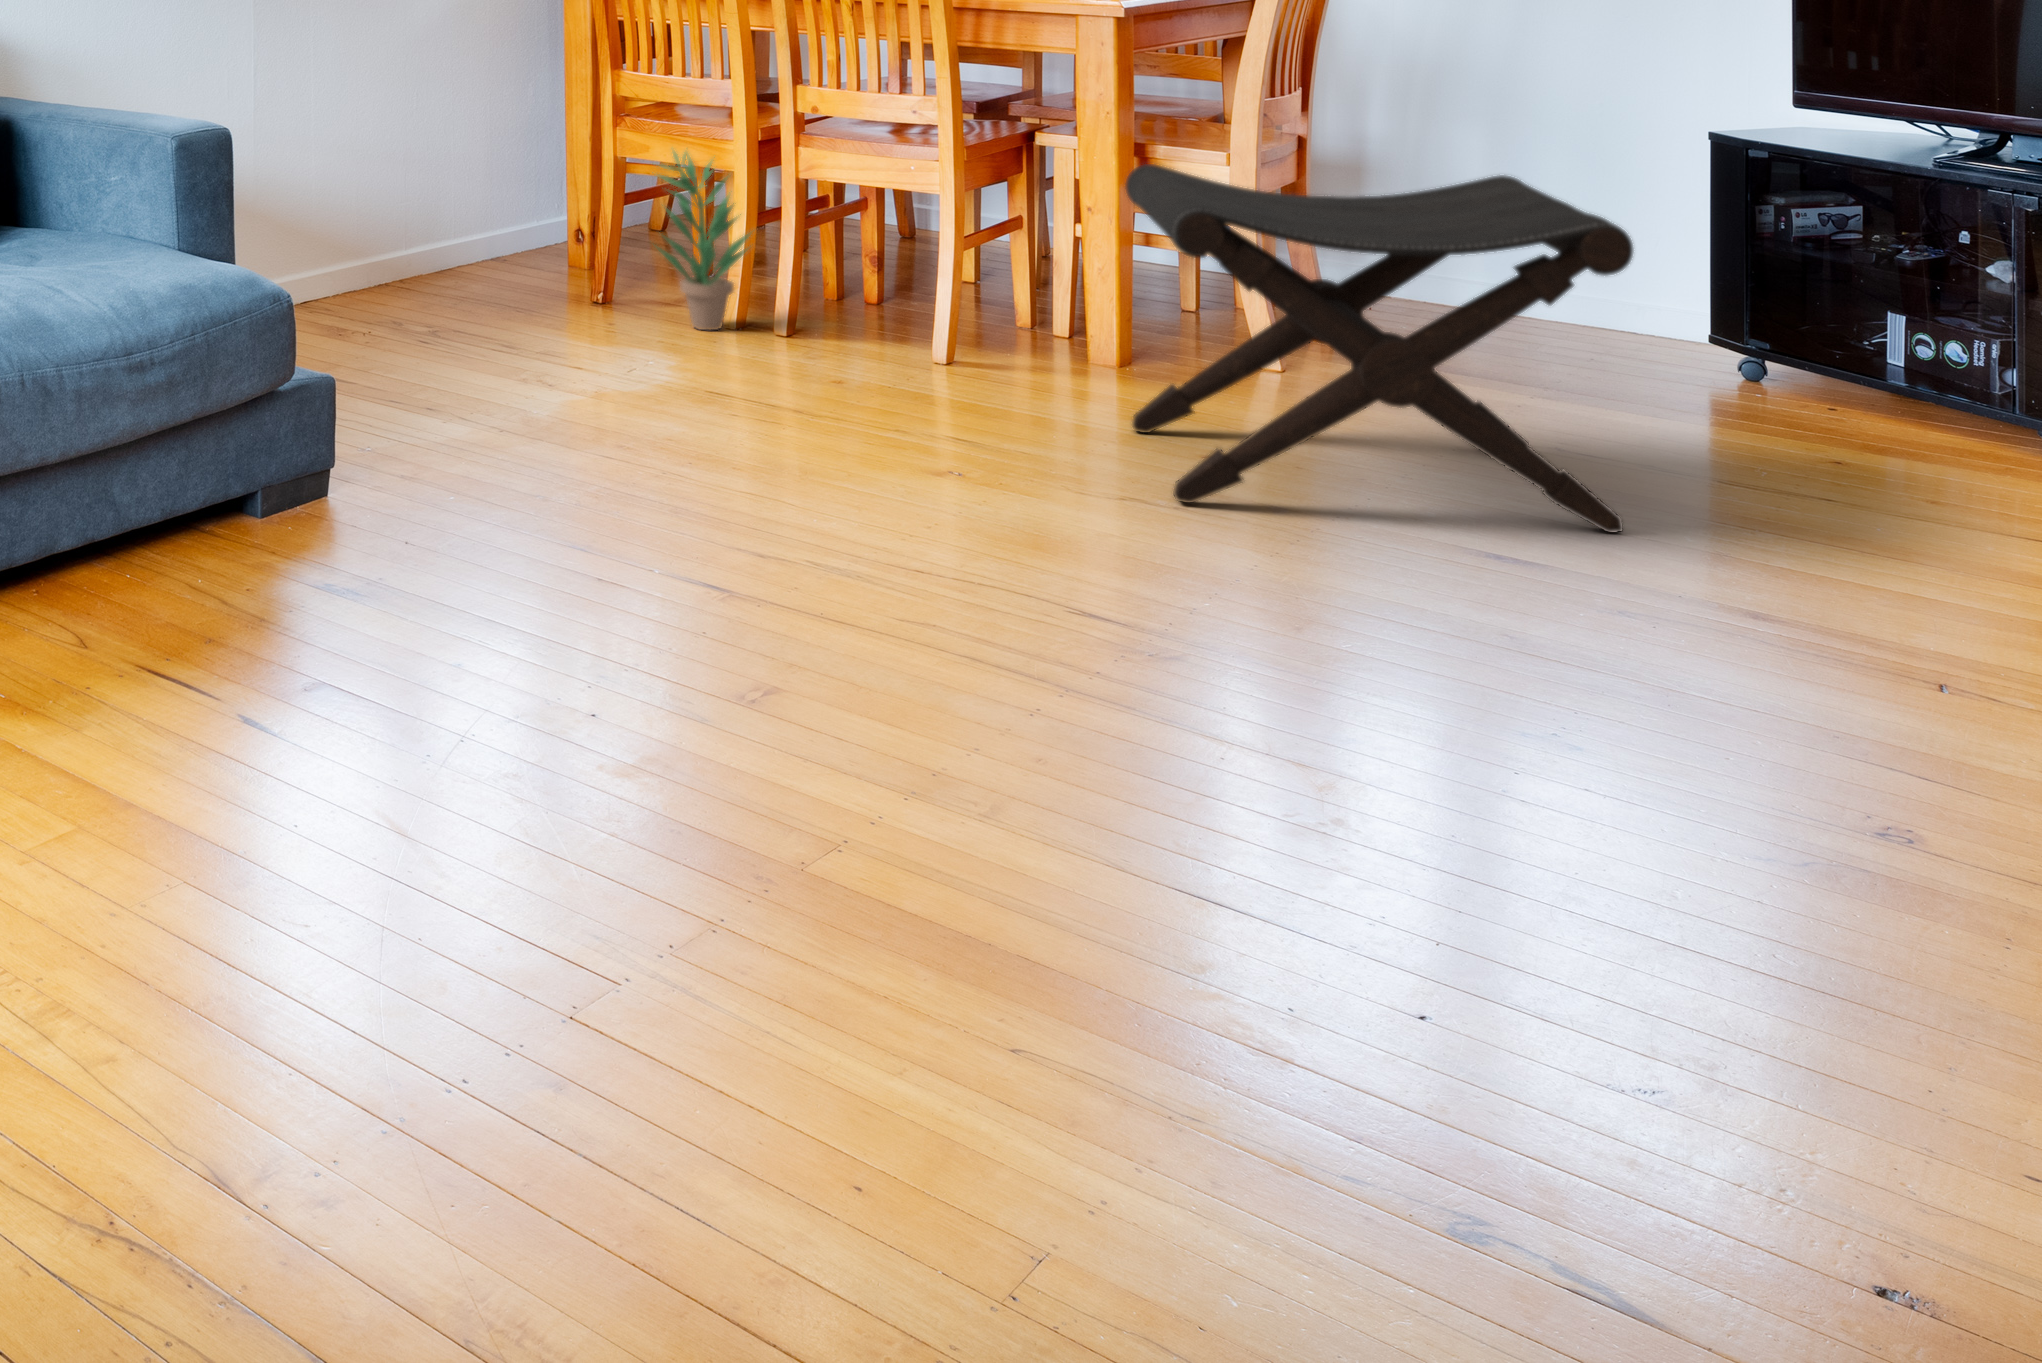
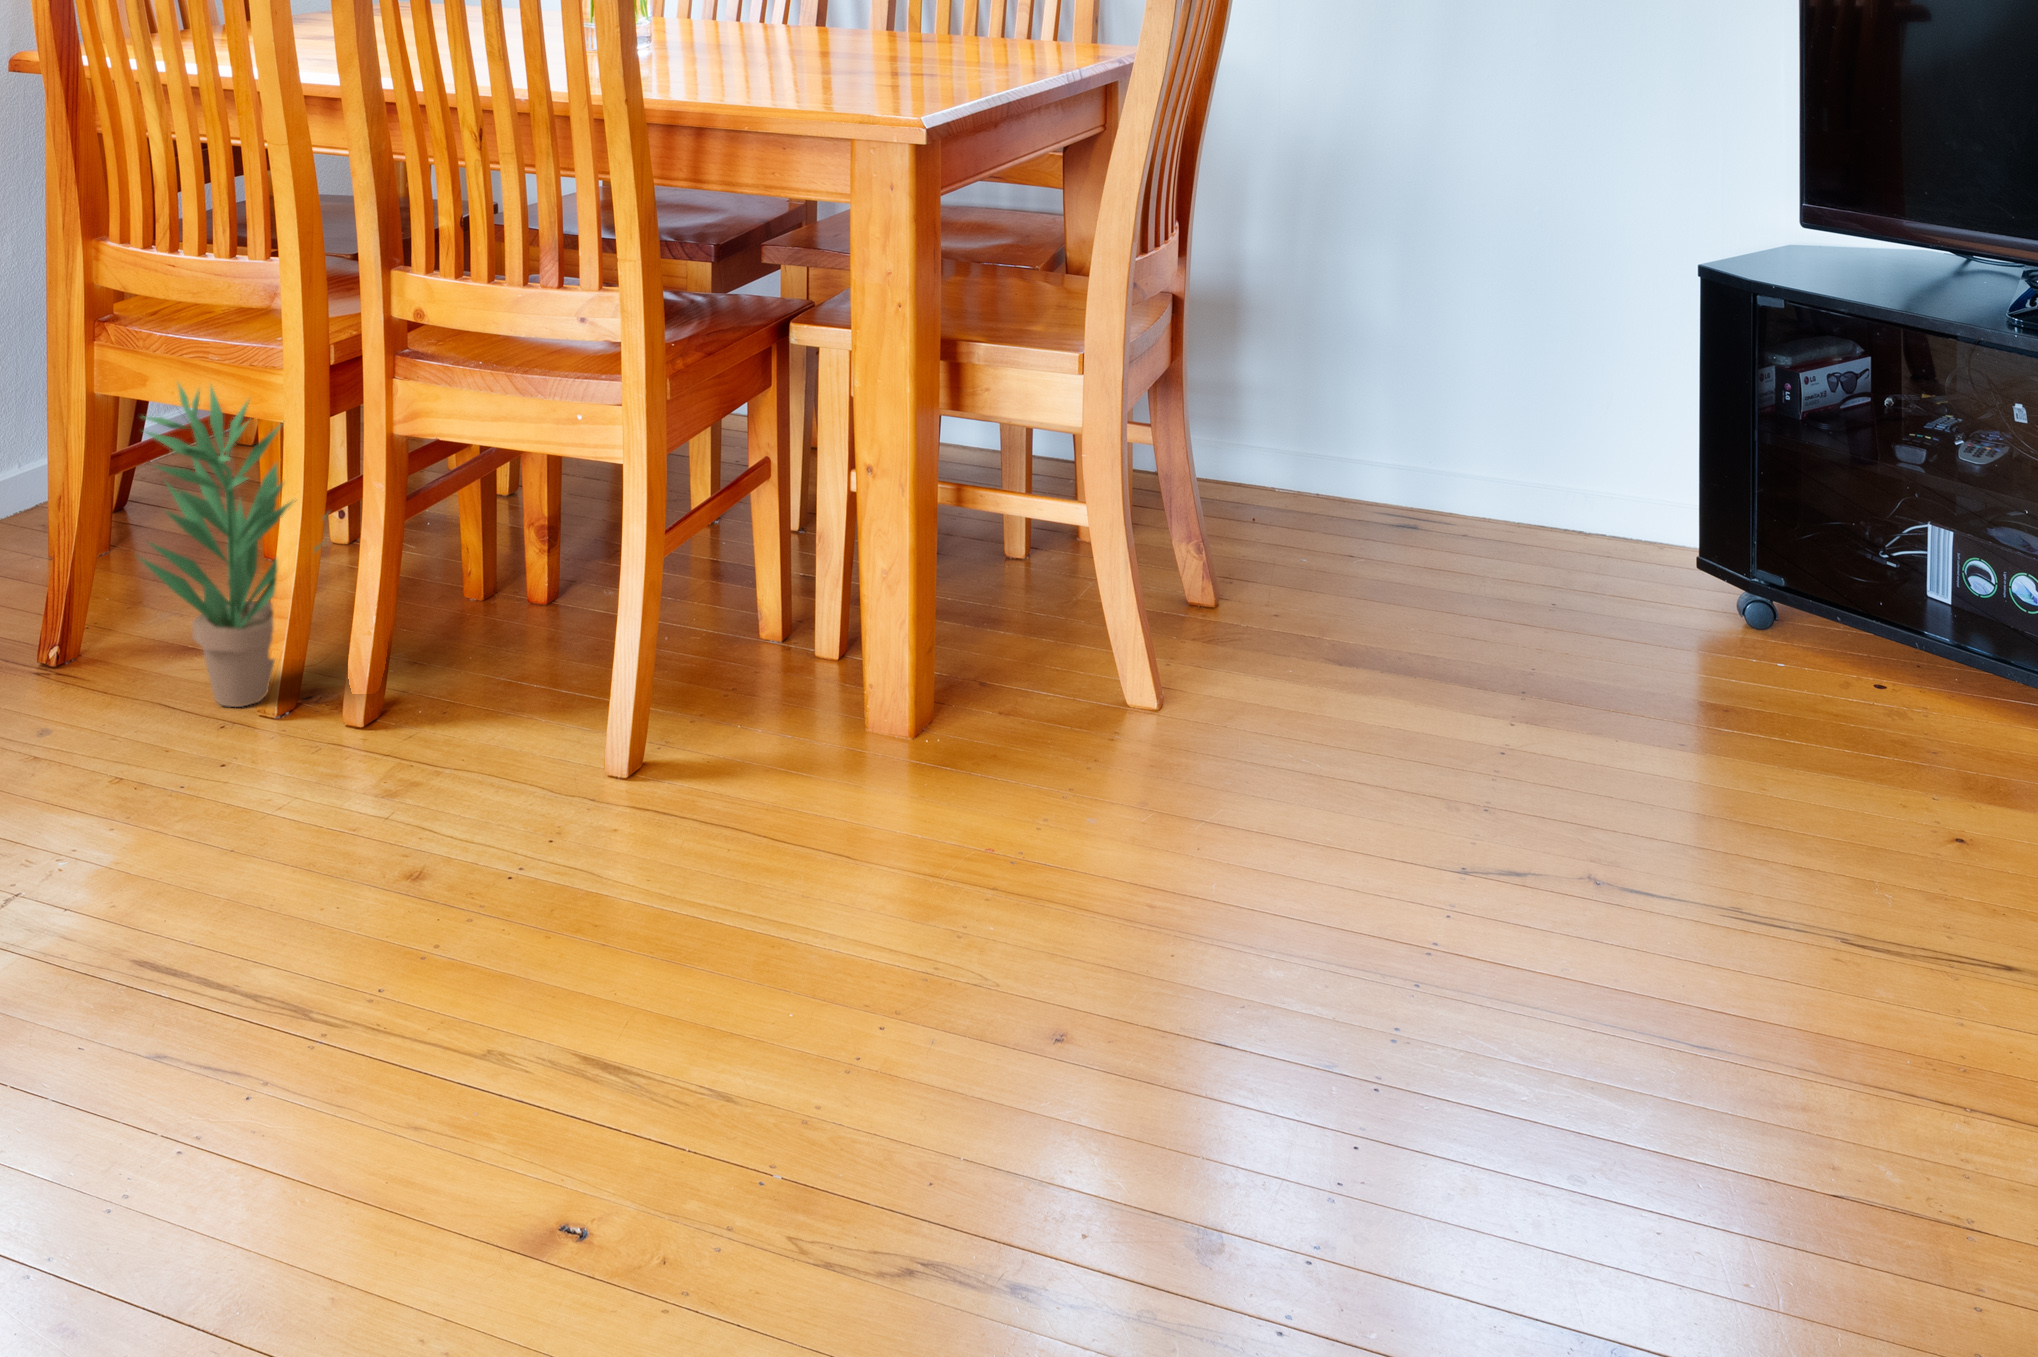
footstool: present [1125,164,1633,532] -> none [929,413,1799,1200]

